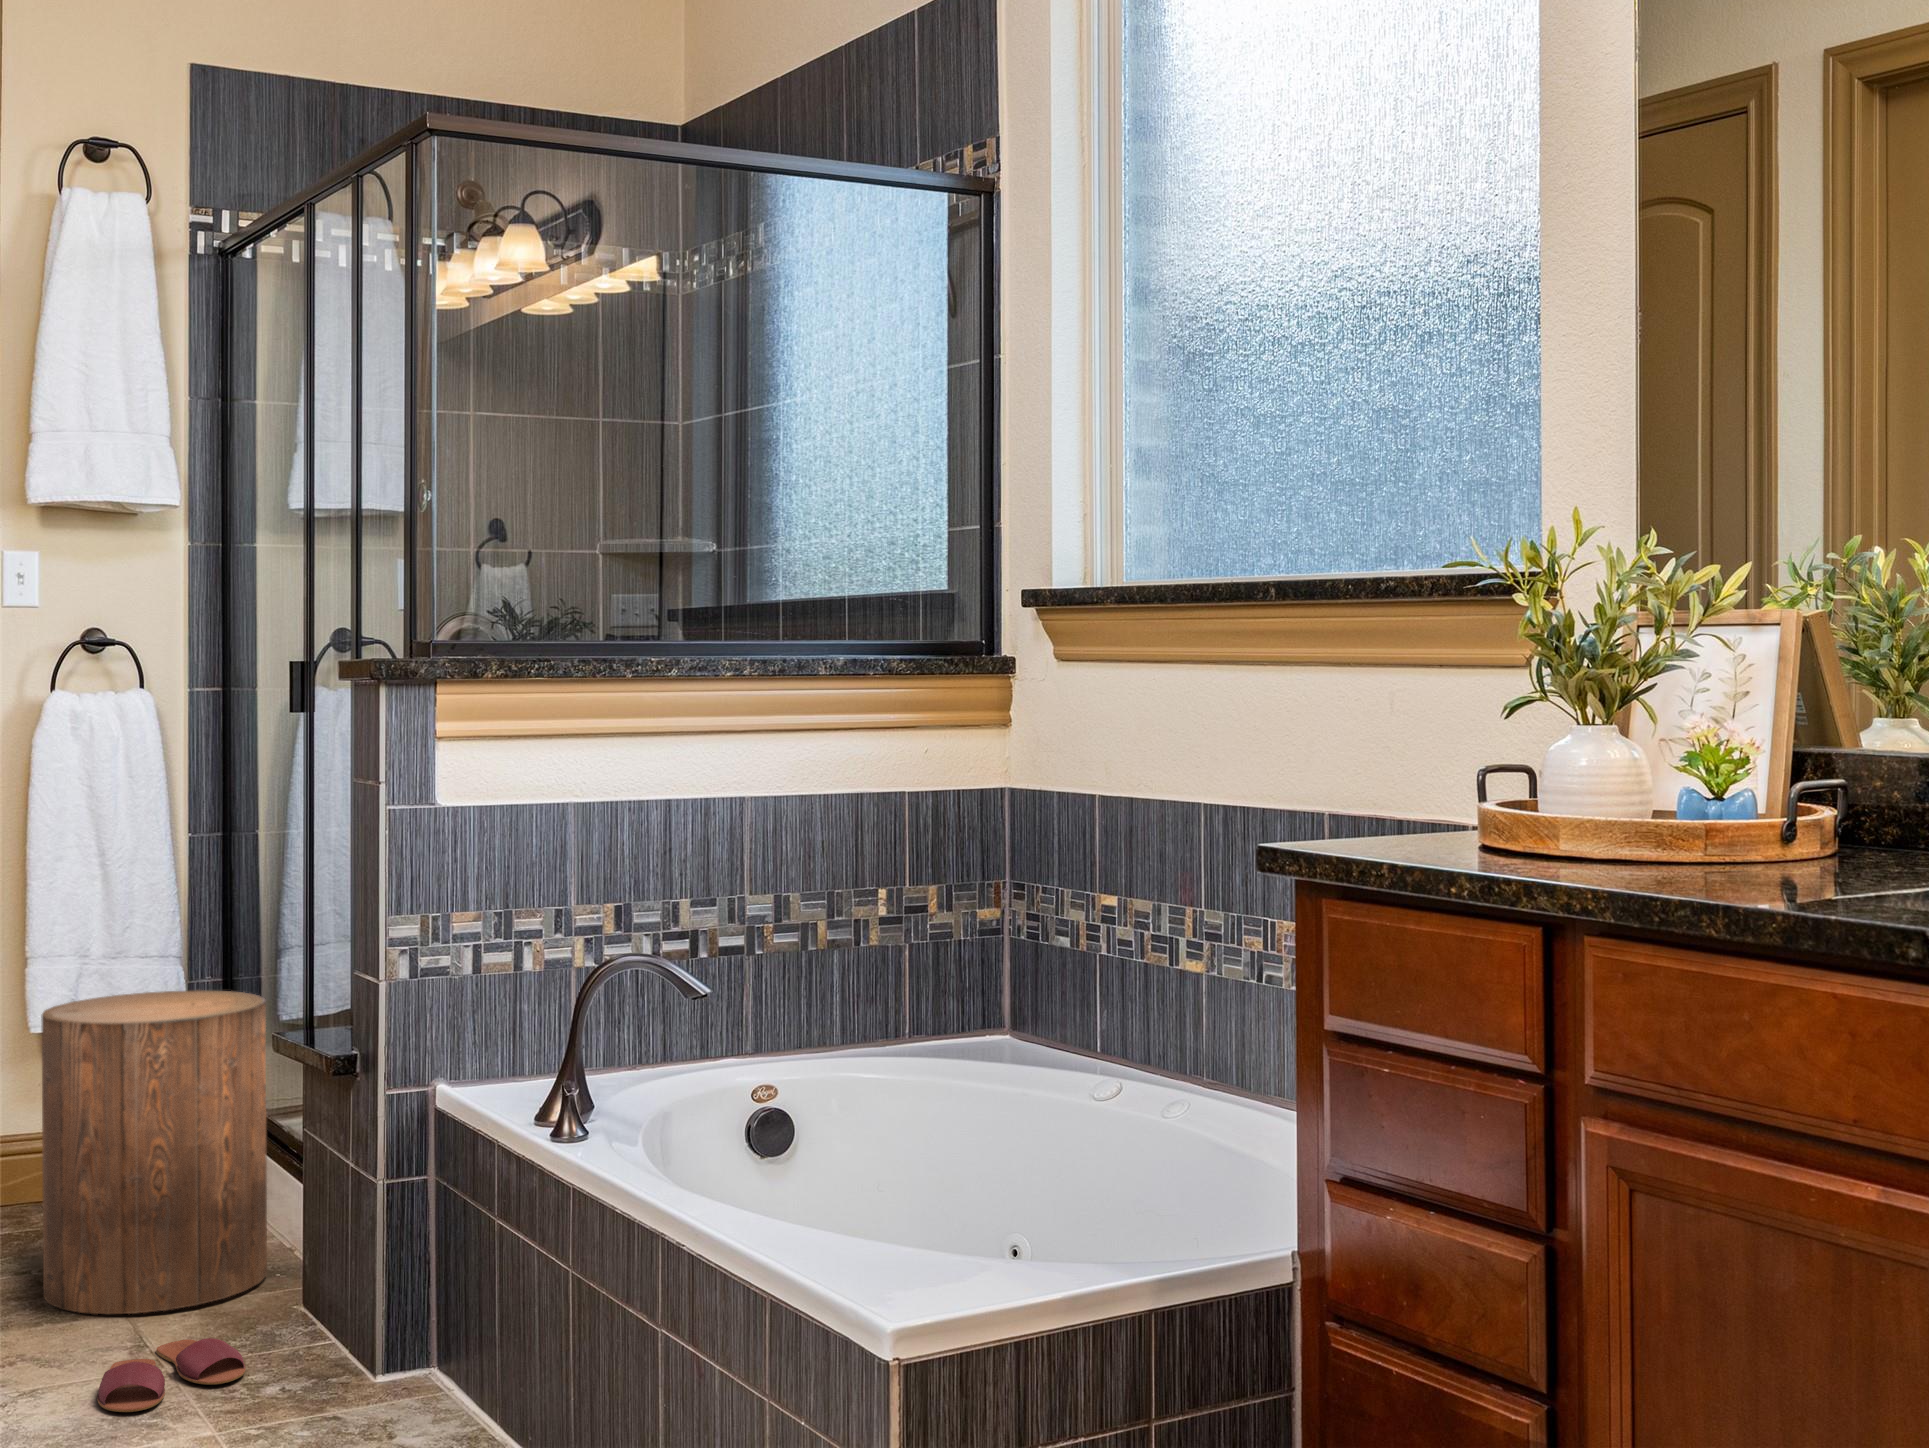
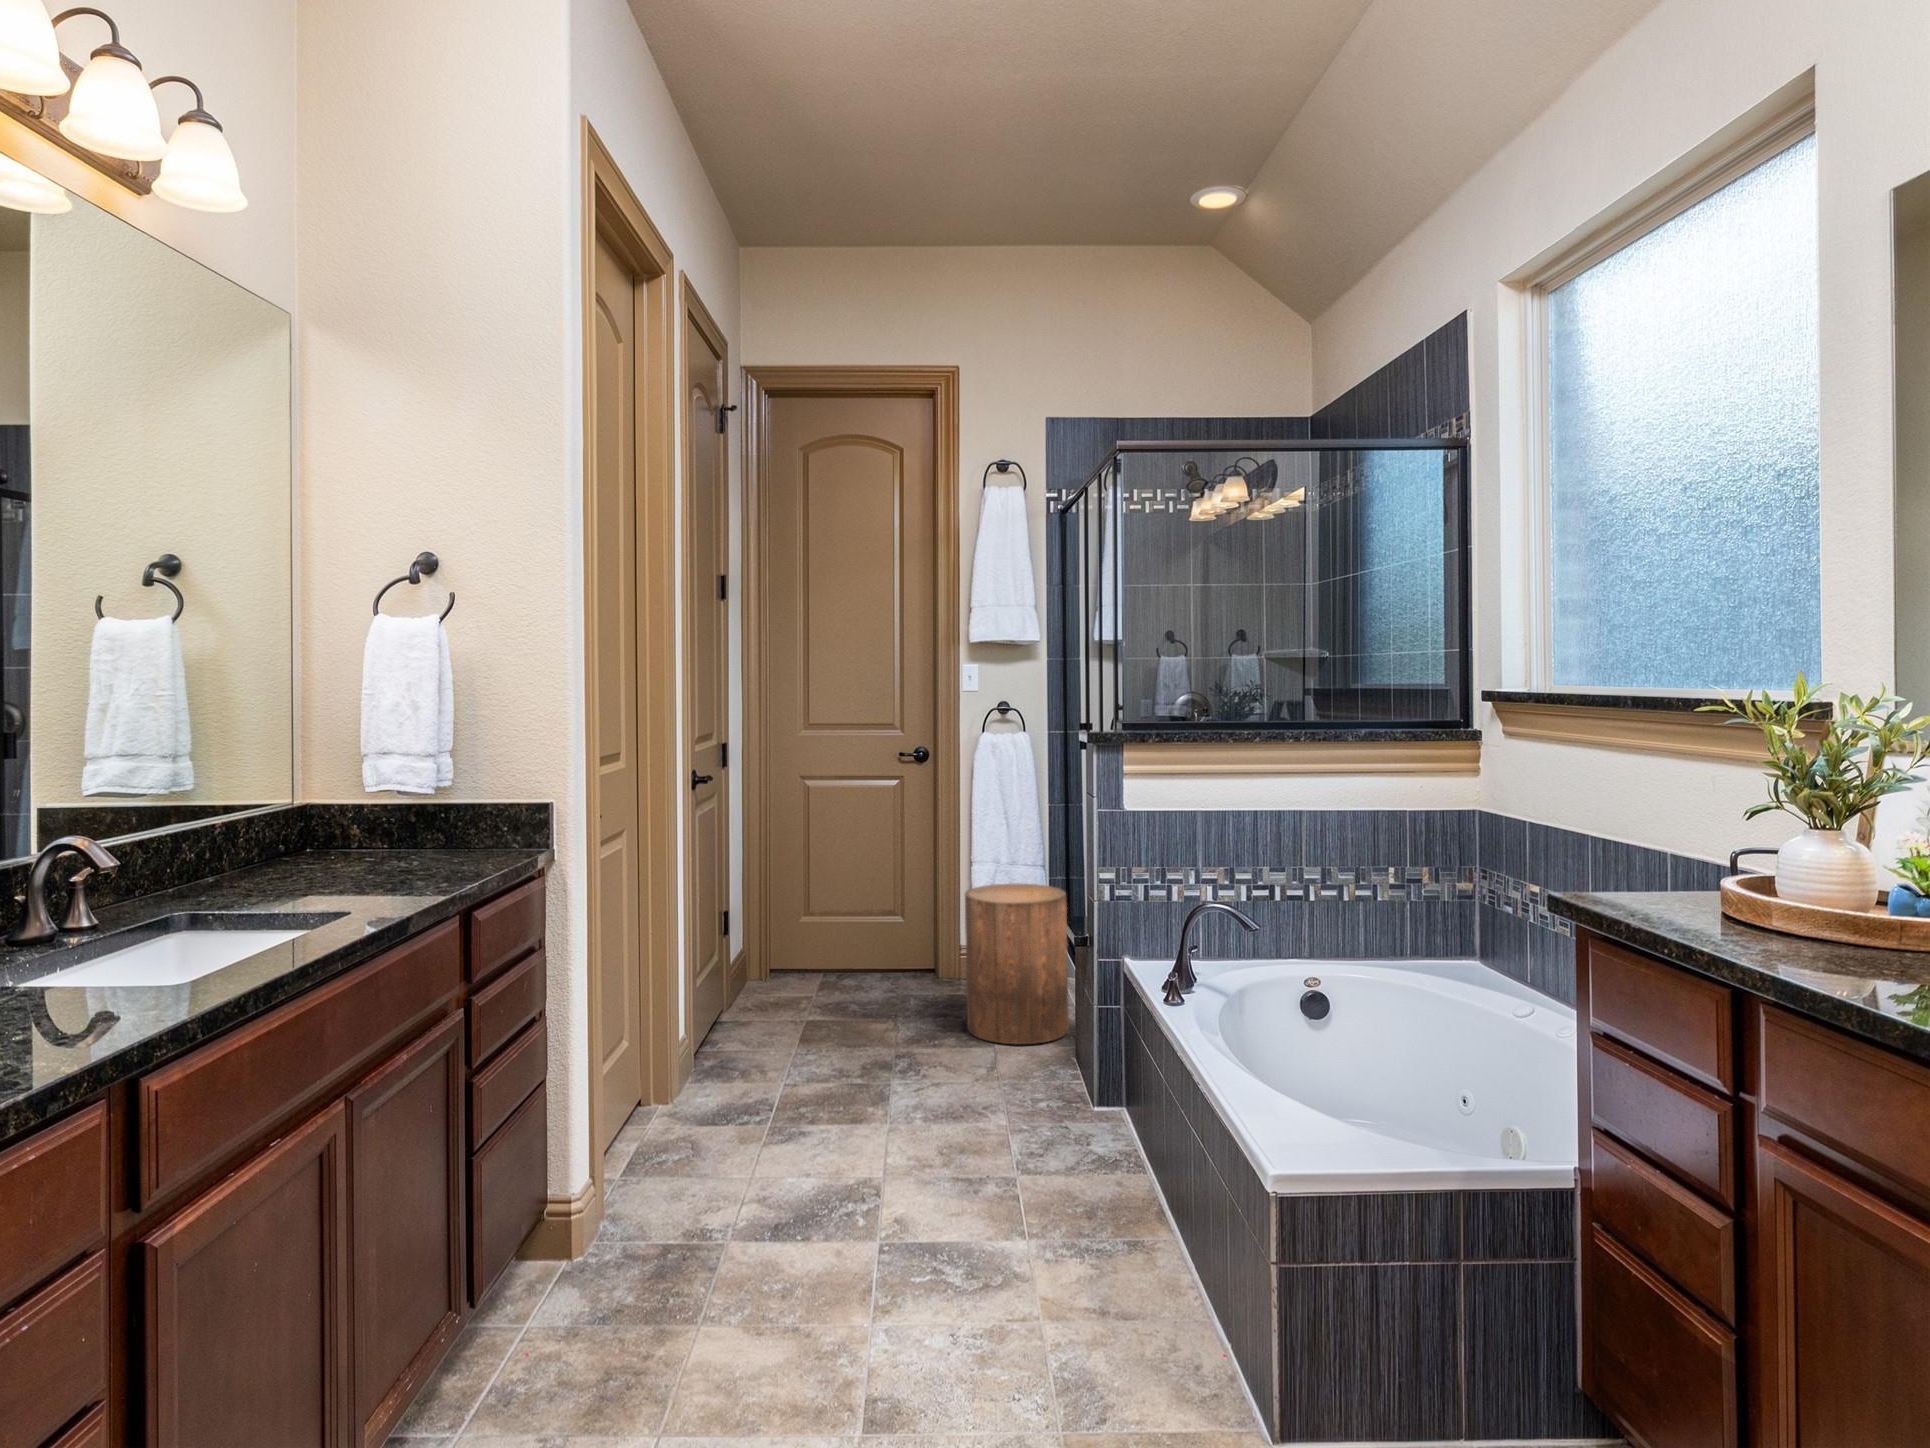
slippers: present [97,1338,246,1412] -> none [971,1062,1040,1097]

